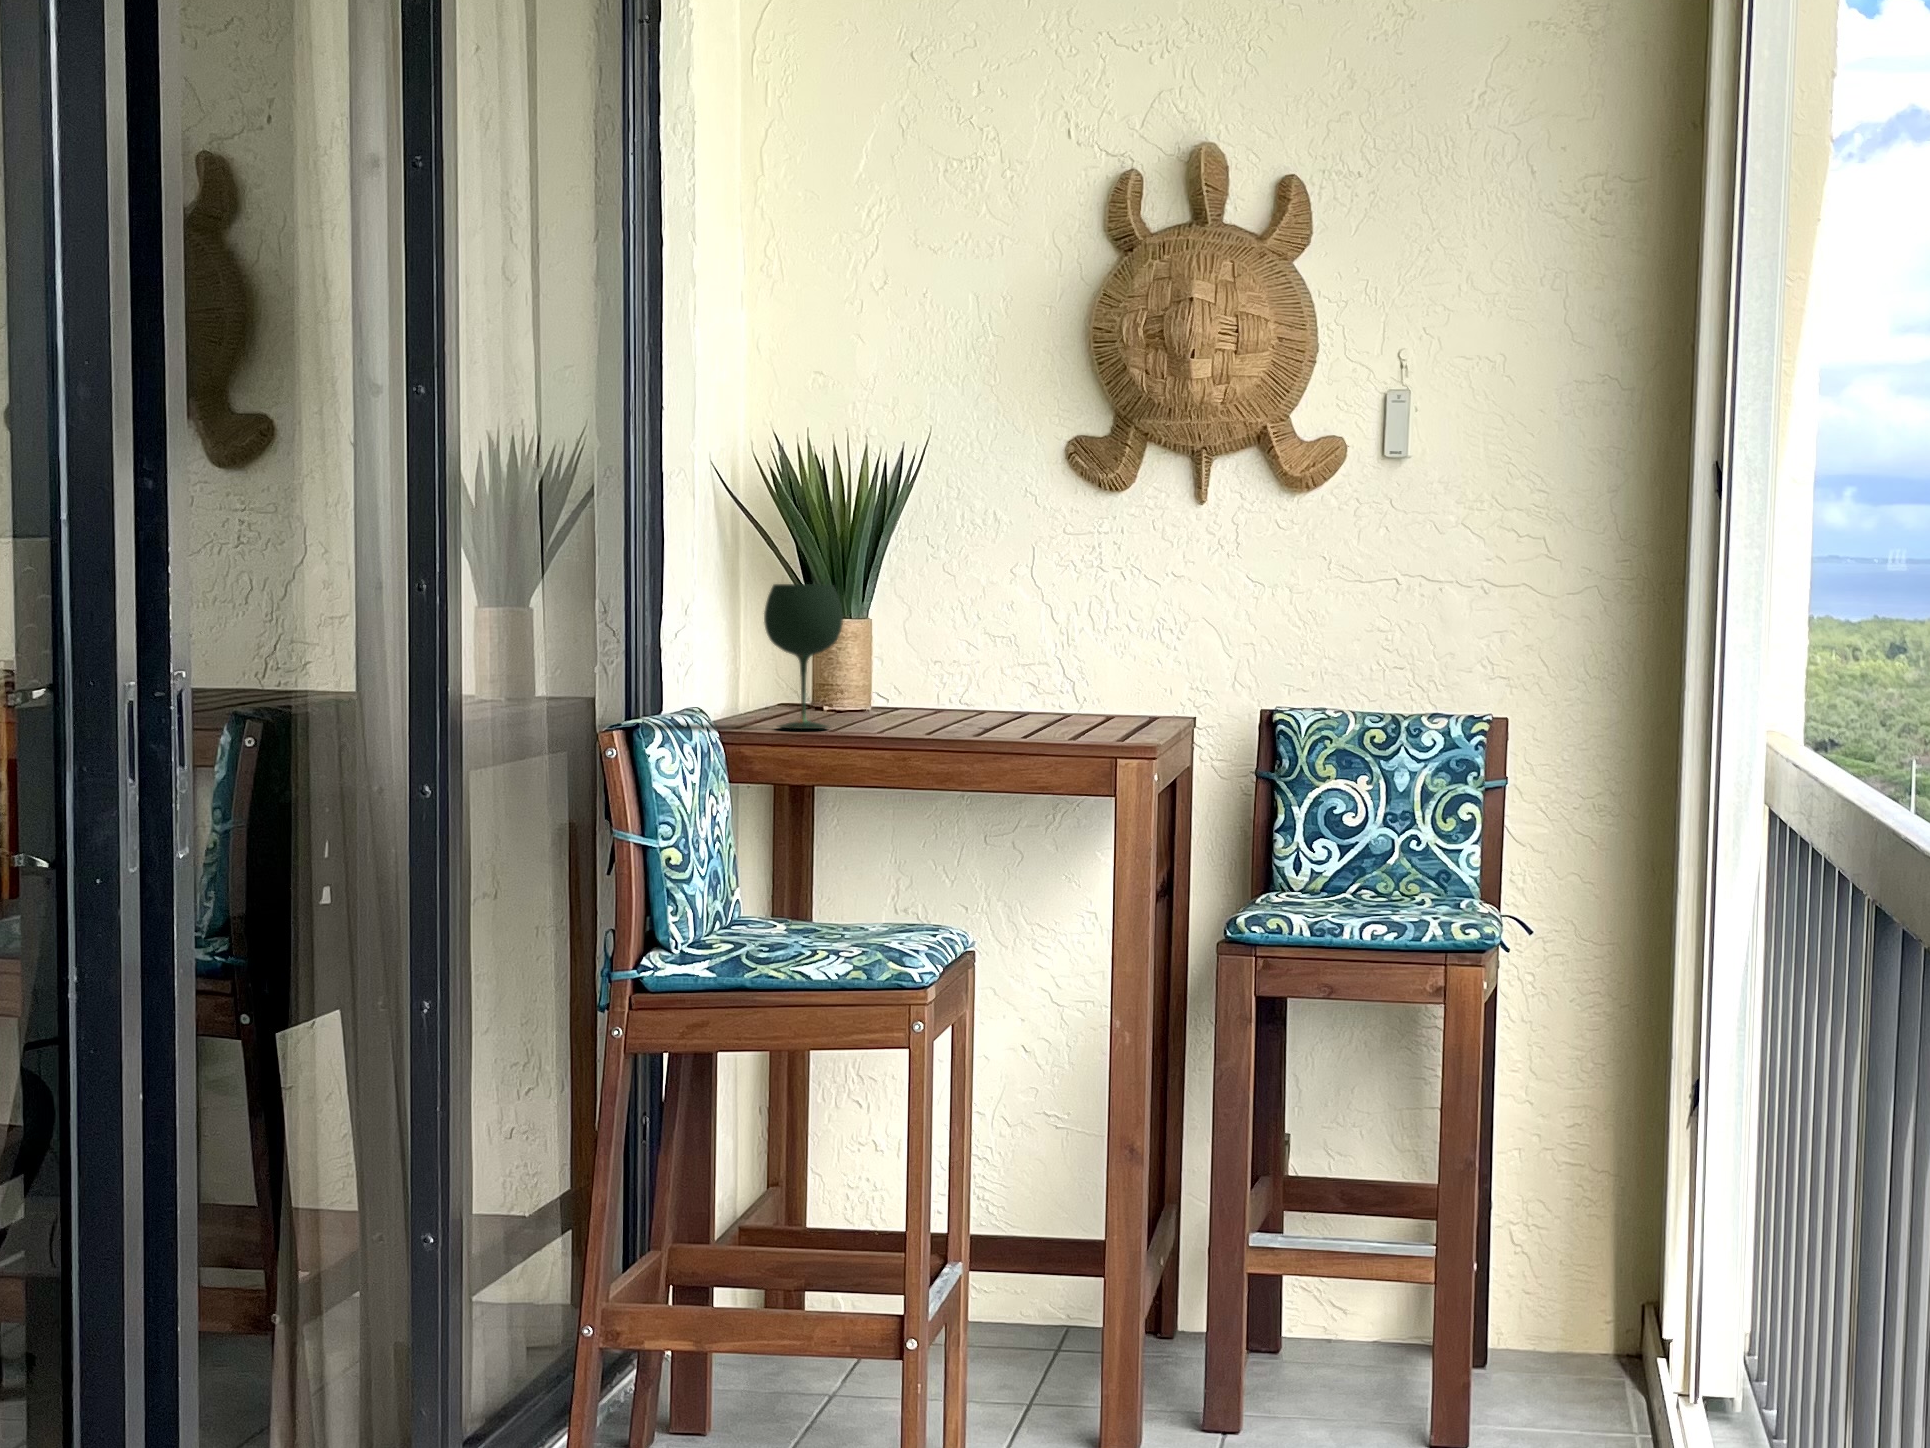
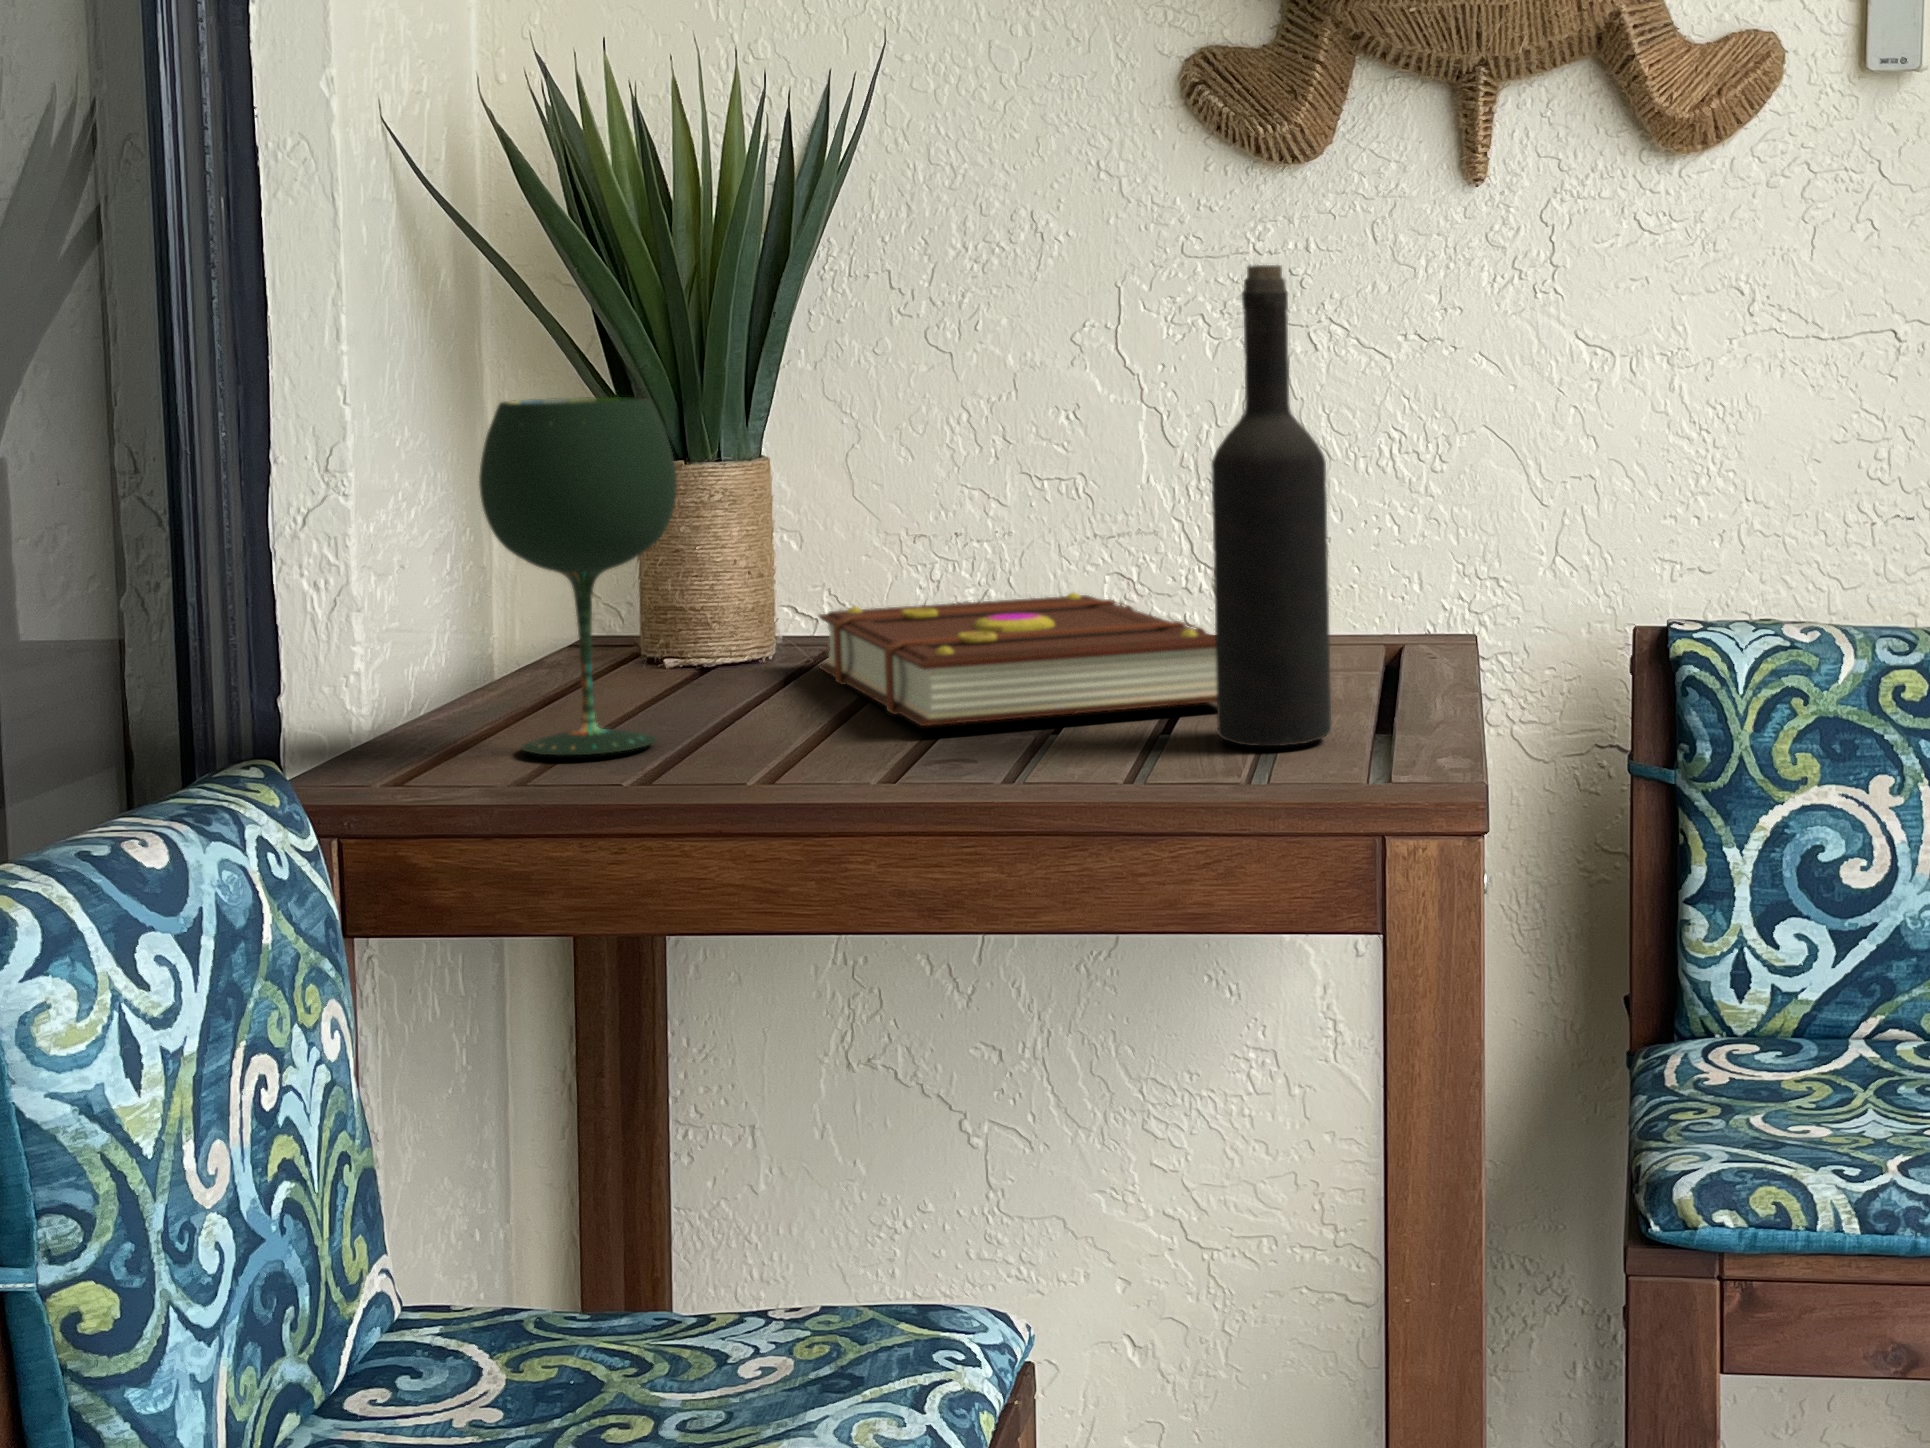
wine bottle: none [1061,537,1109,735] -> present [1211,265,1331,746]
book: none [891,689,1078,726] -> present [819,593,1217,726]

